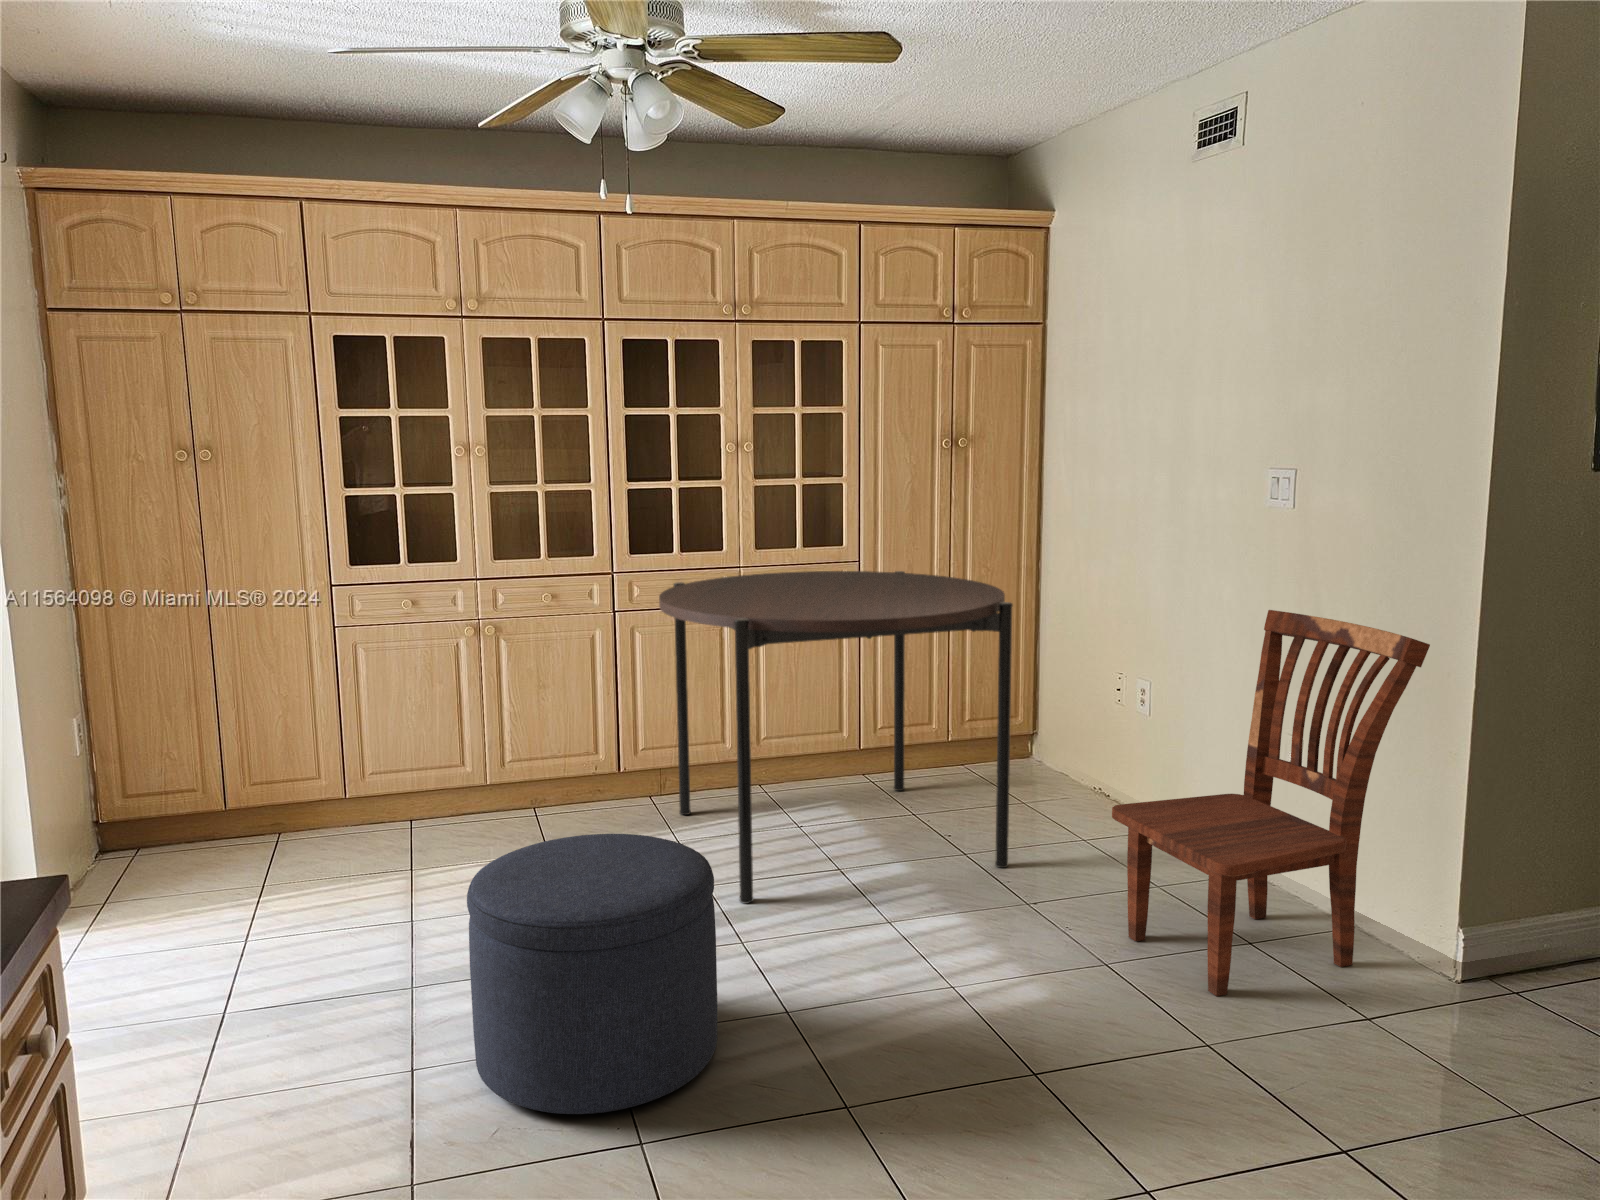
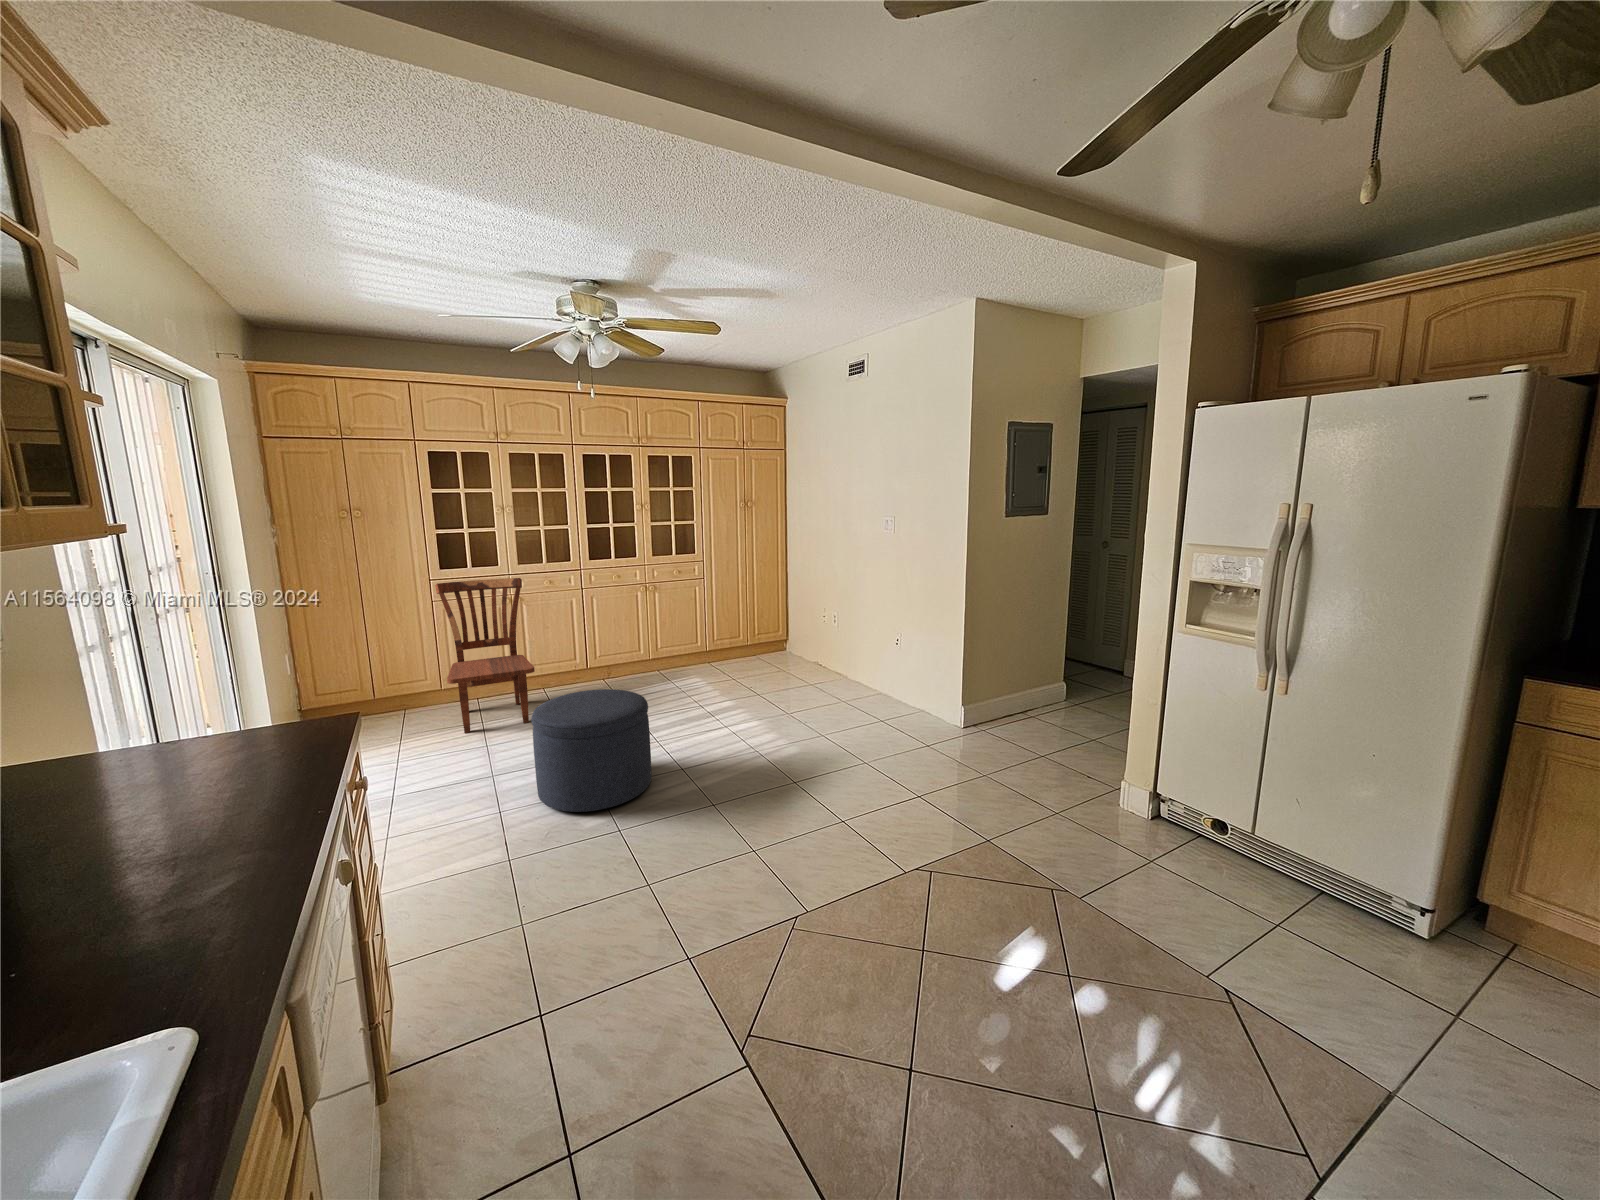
dining table: present [659,571,1013,904] -> none [608,566,777,722]
dining chair: present [1112,610,1430,996] -> present [435,578,535,733]

